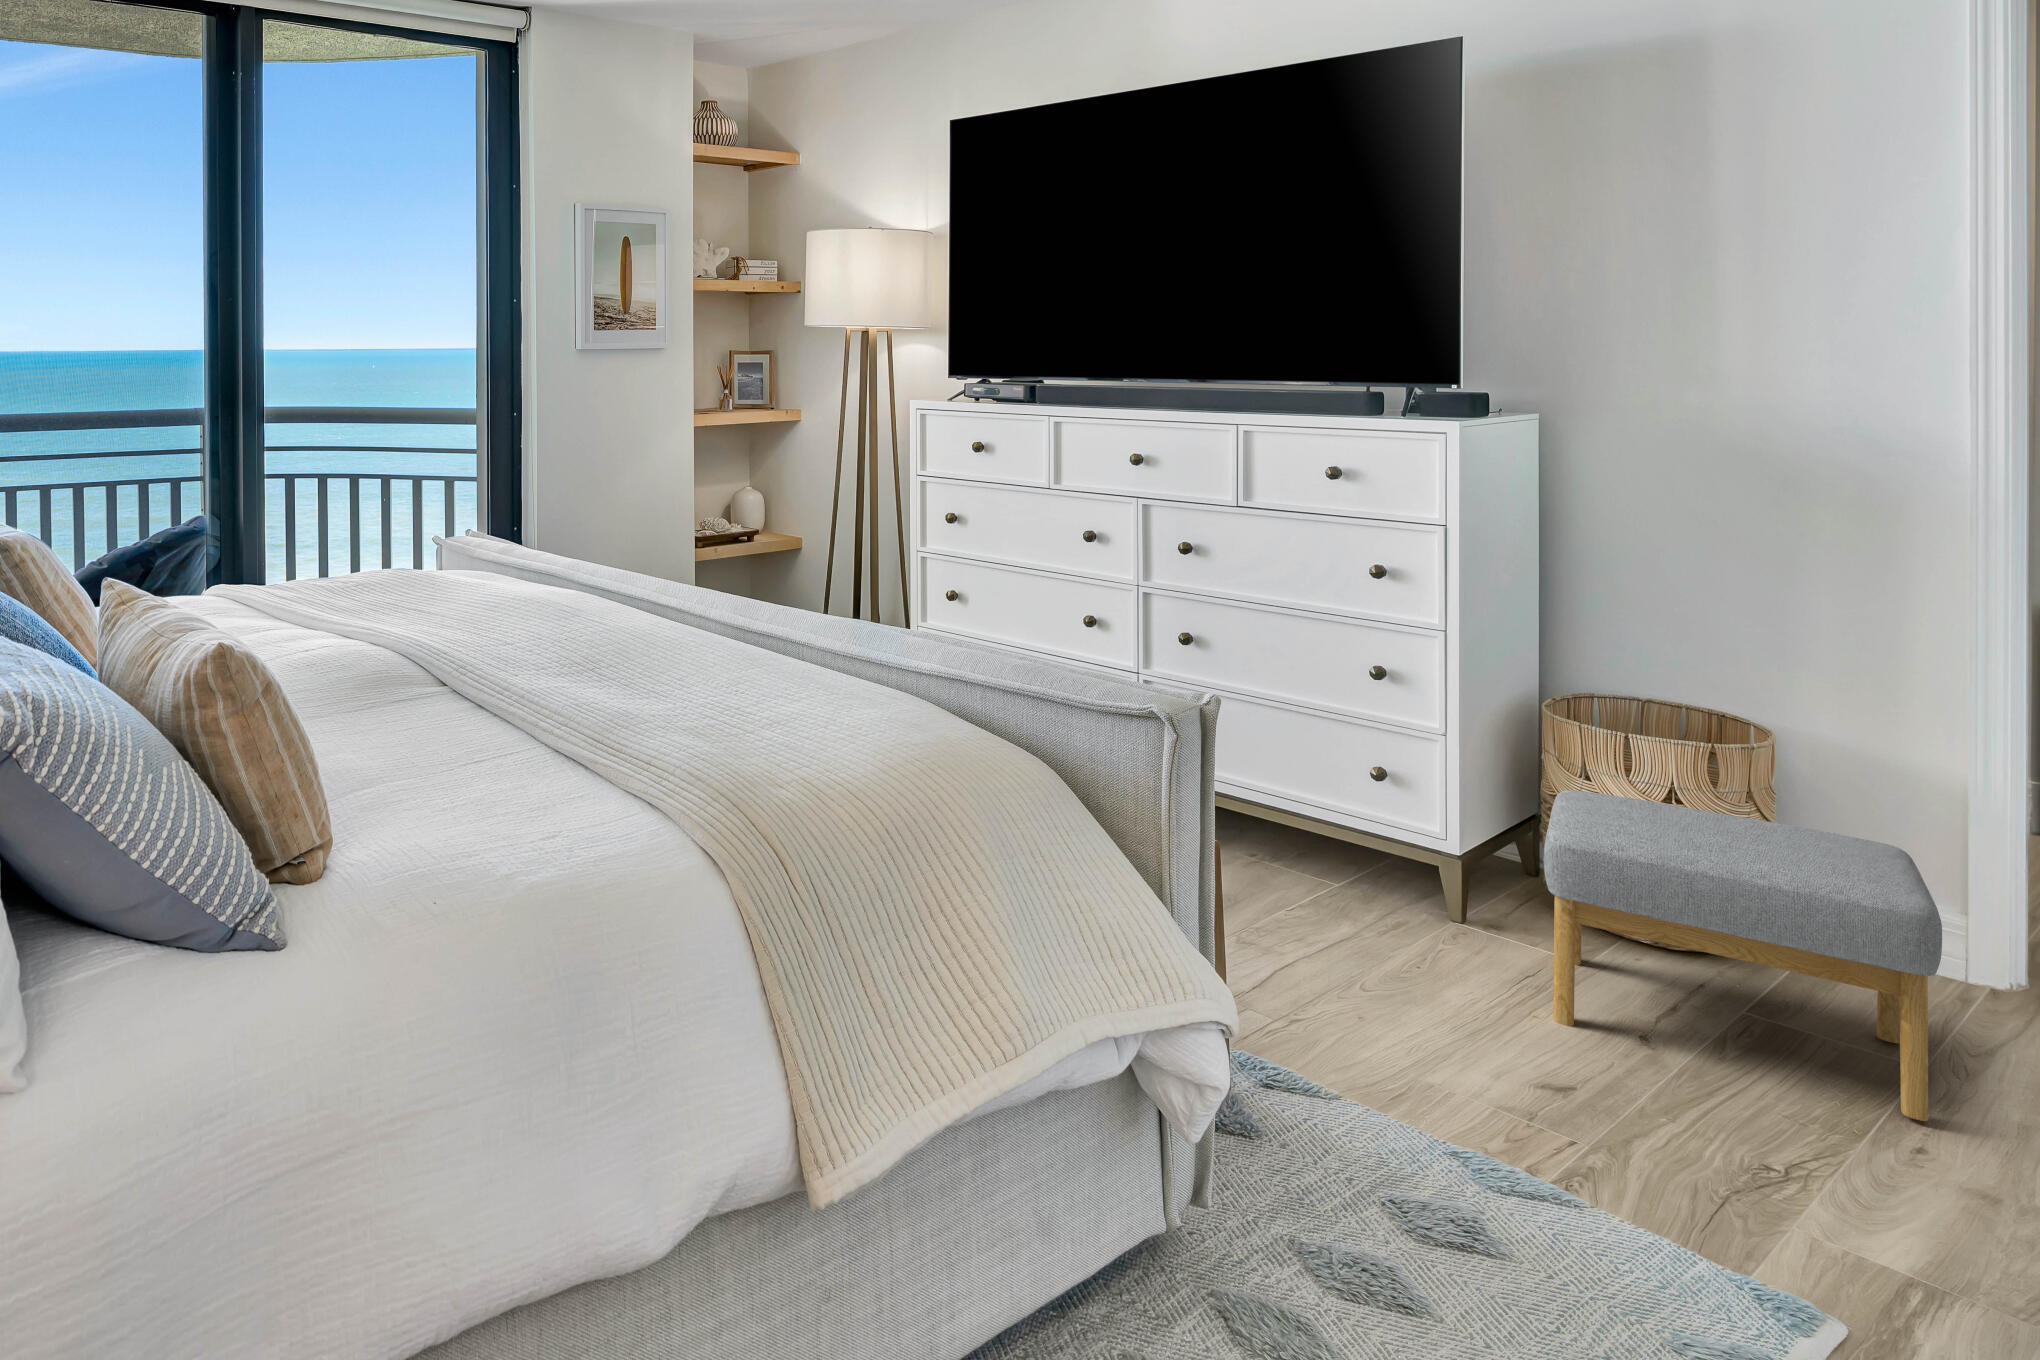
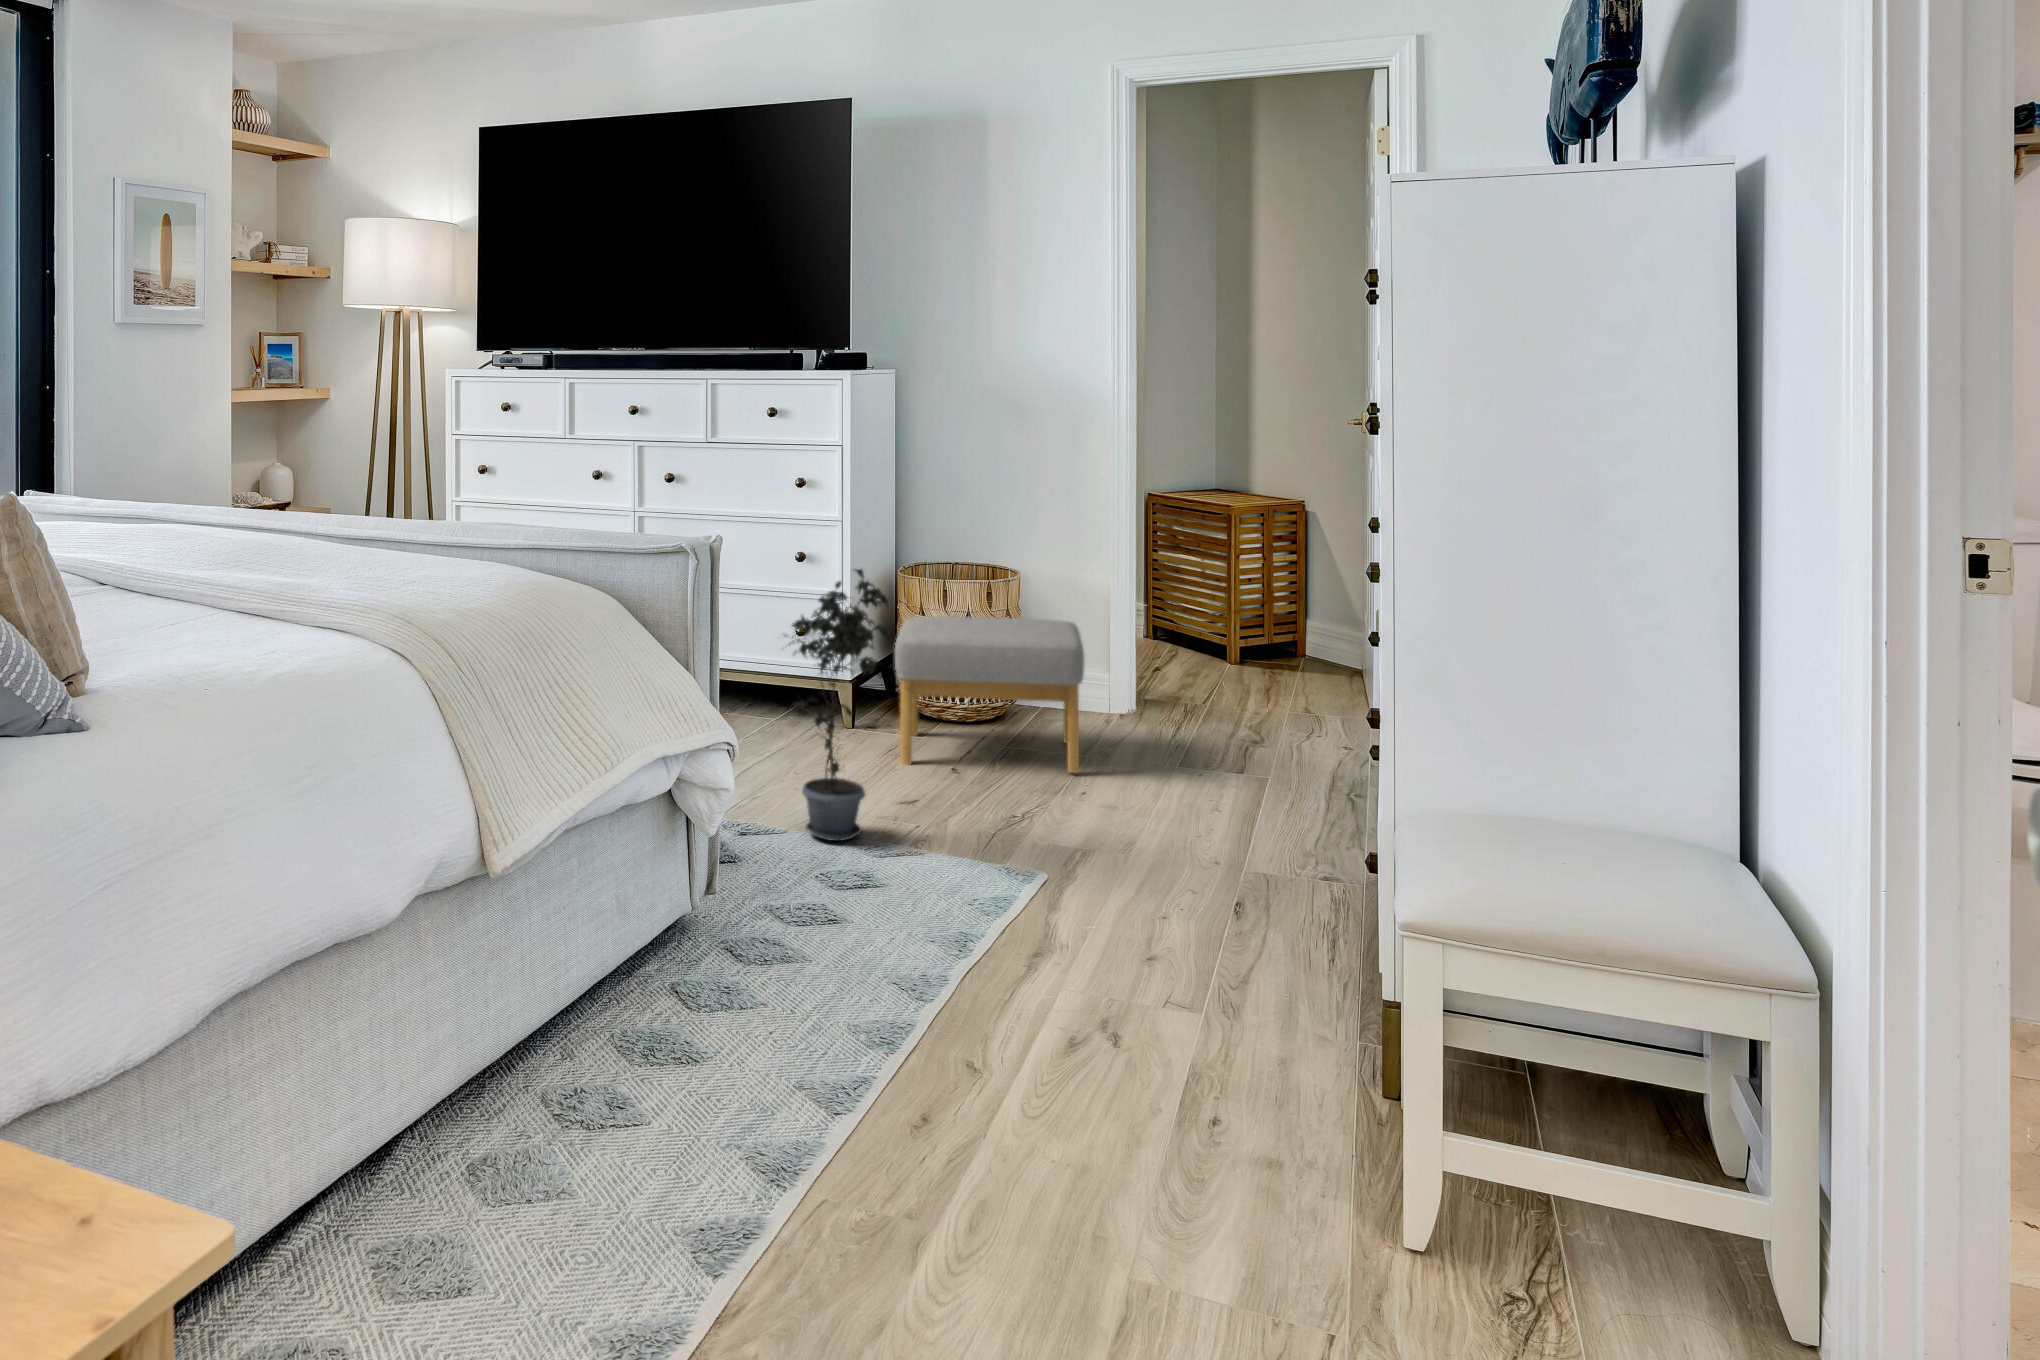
potted plant: none [1343,761,1563,1179] -> present [788,569,890,841]

